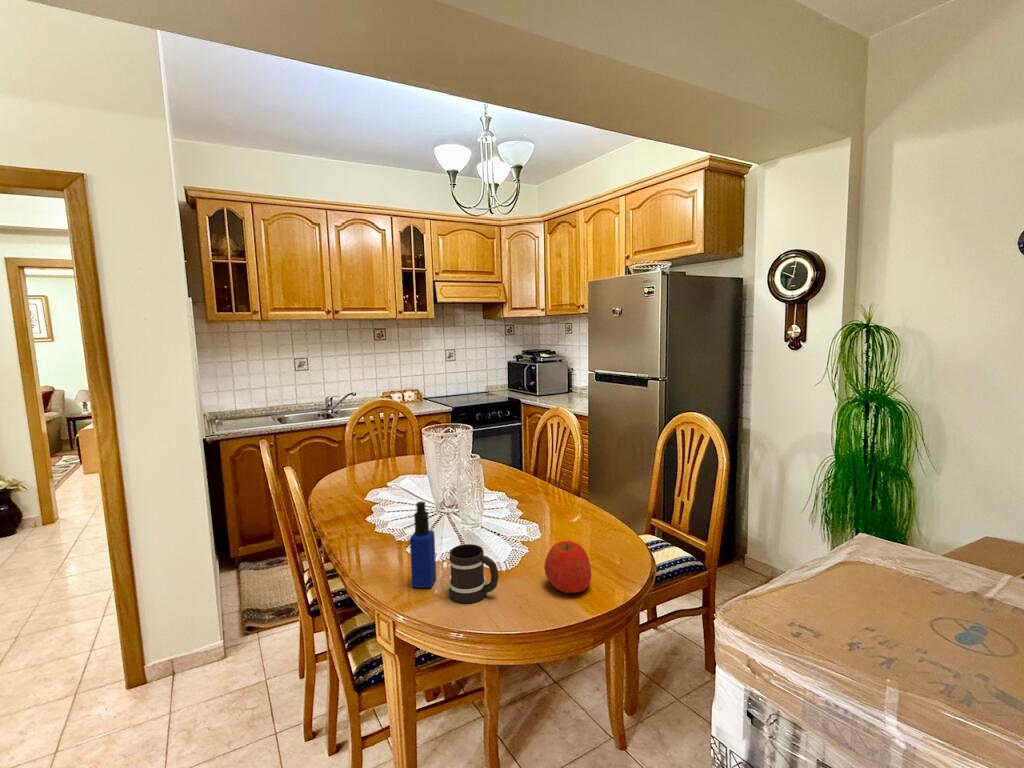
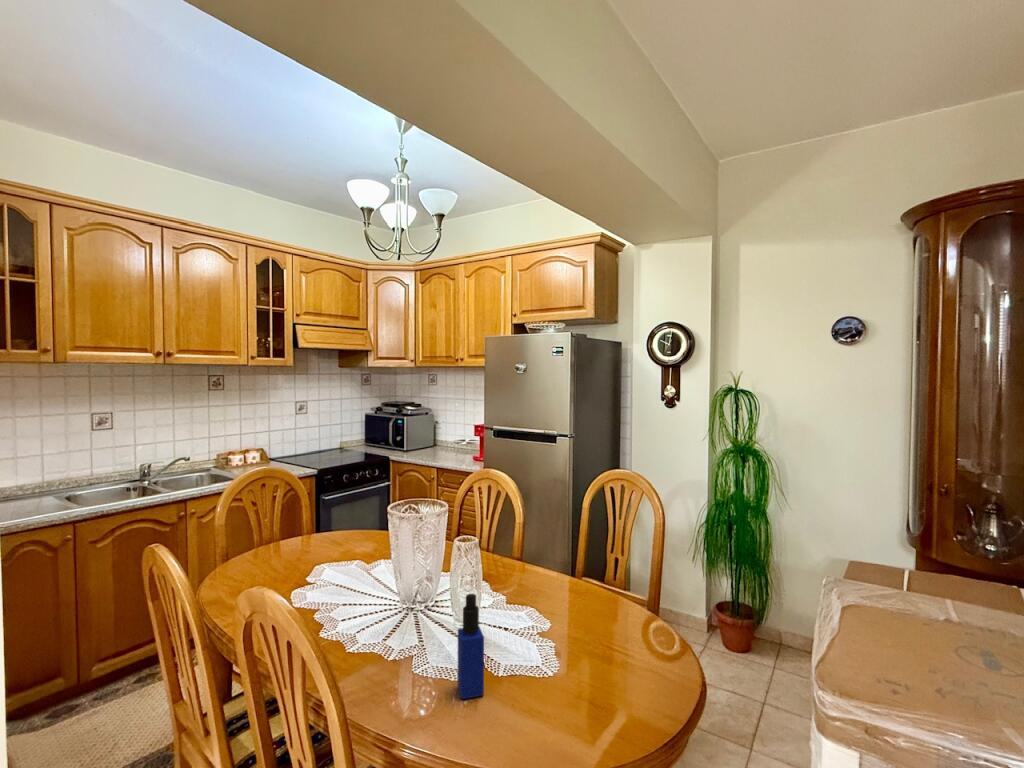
apple: present [544,541,591,593] -> none [594,614,643,670]
mug: present [449,544,498,603] -> none [508,635,566,705]

